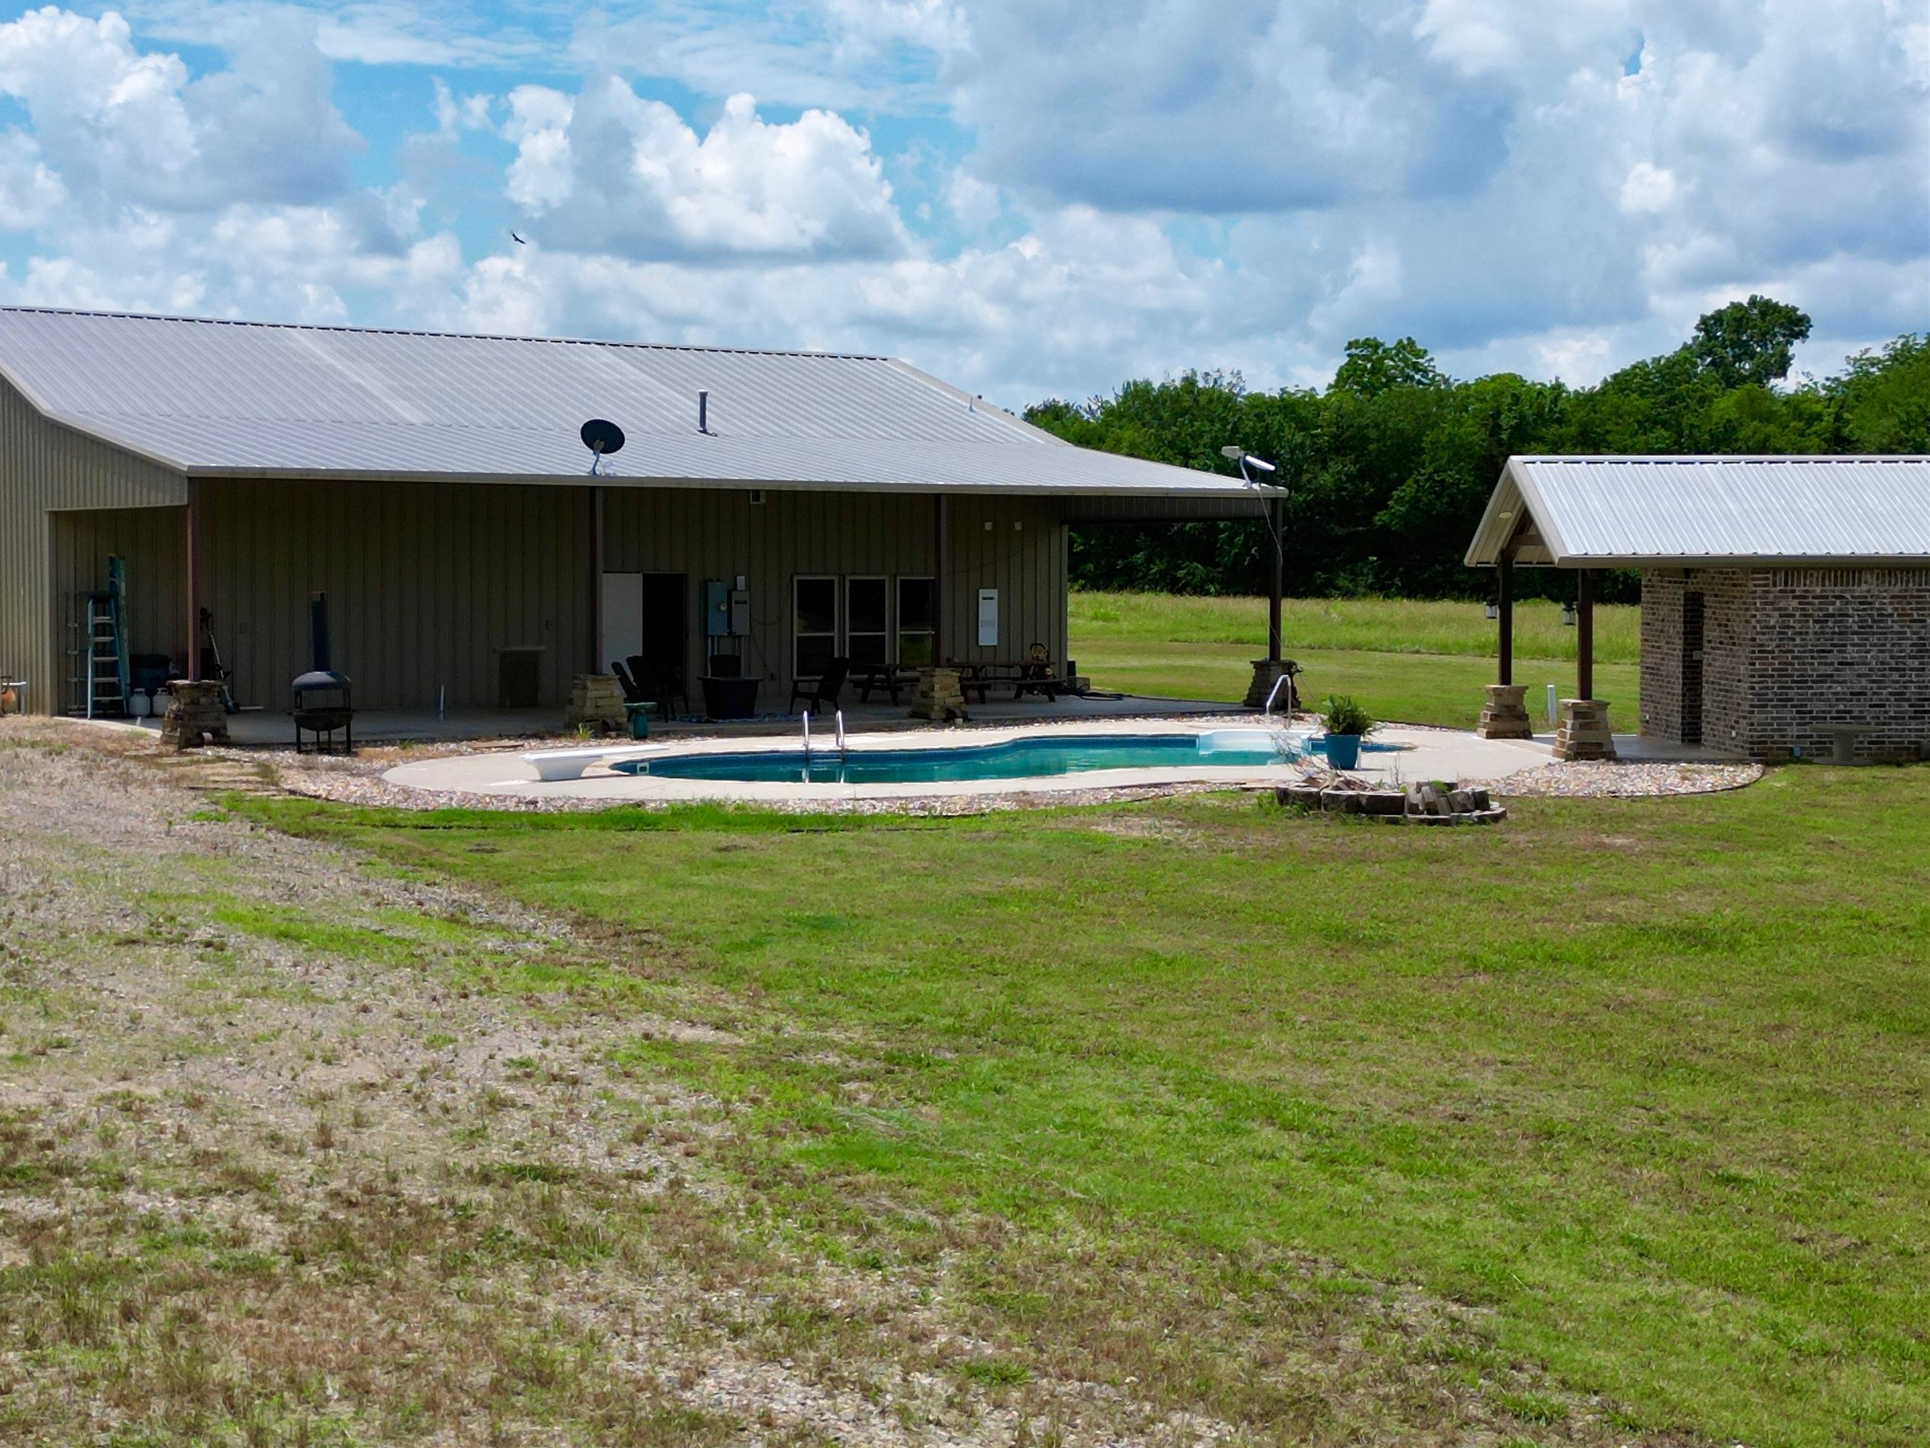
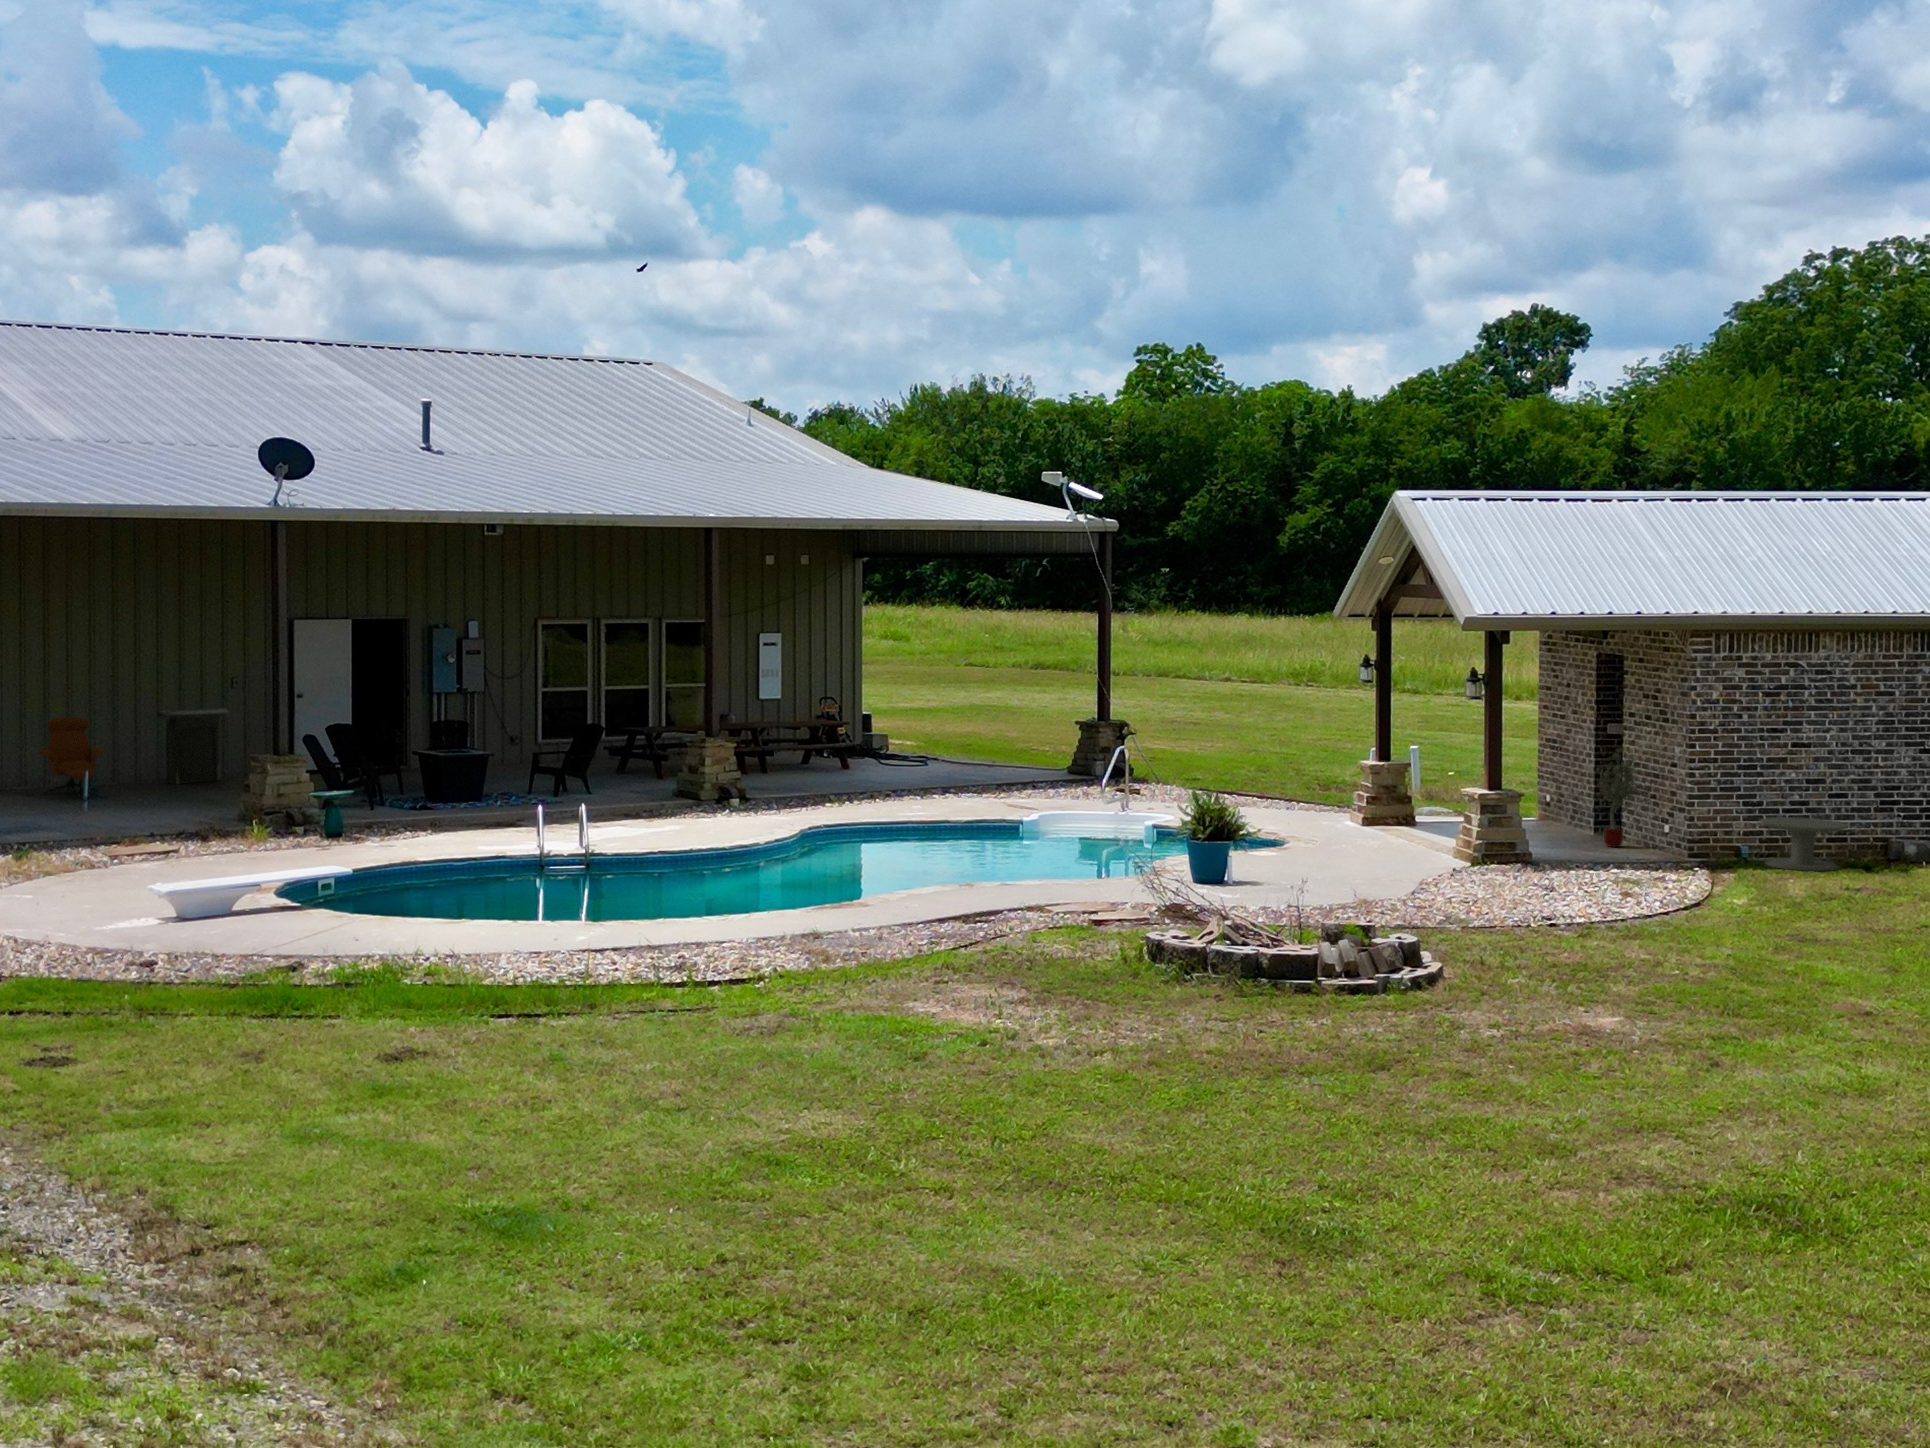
lounge chair: none [403,651,454,716] -> present [39,717,104,797]
potted tree: none [1674,668,1723,751] -> present [1601,749,1651,847]

